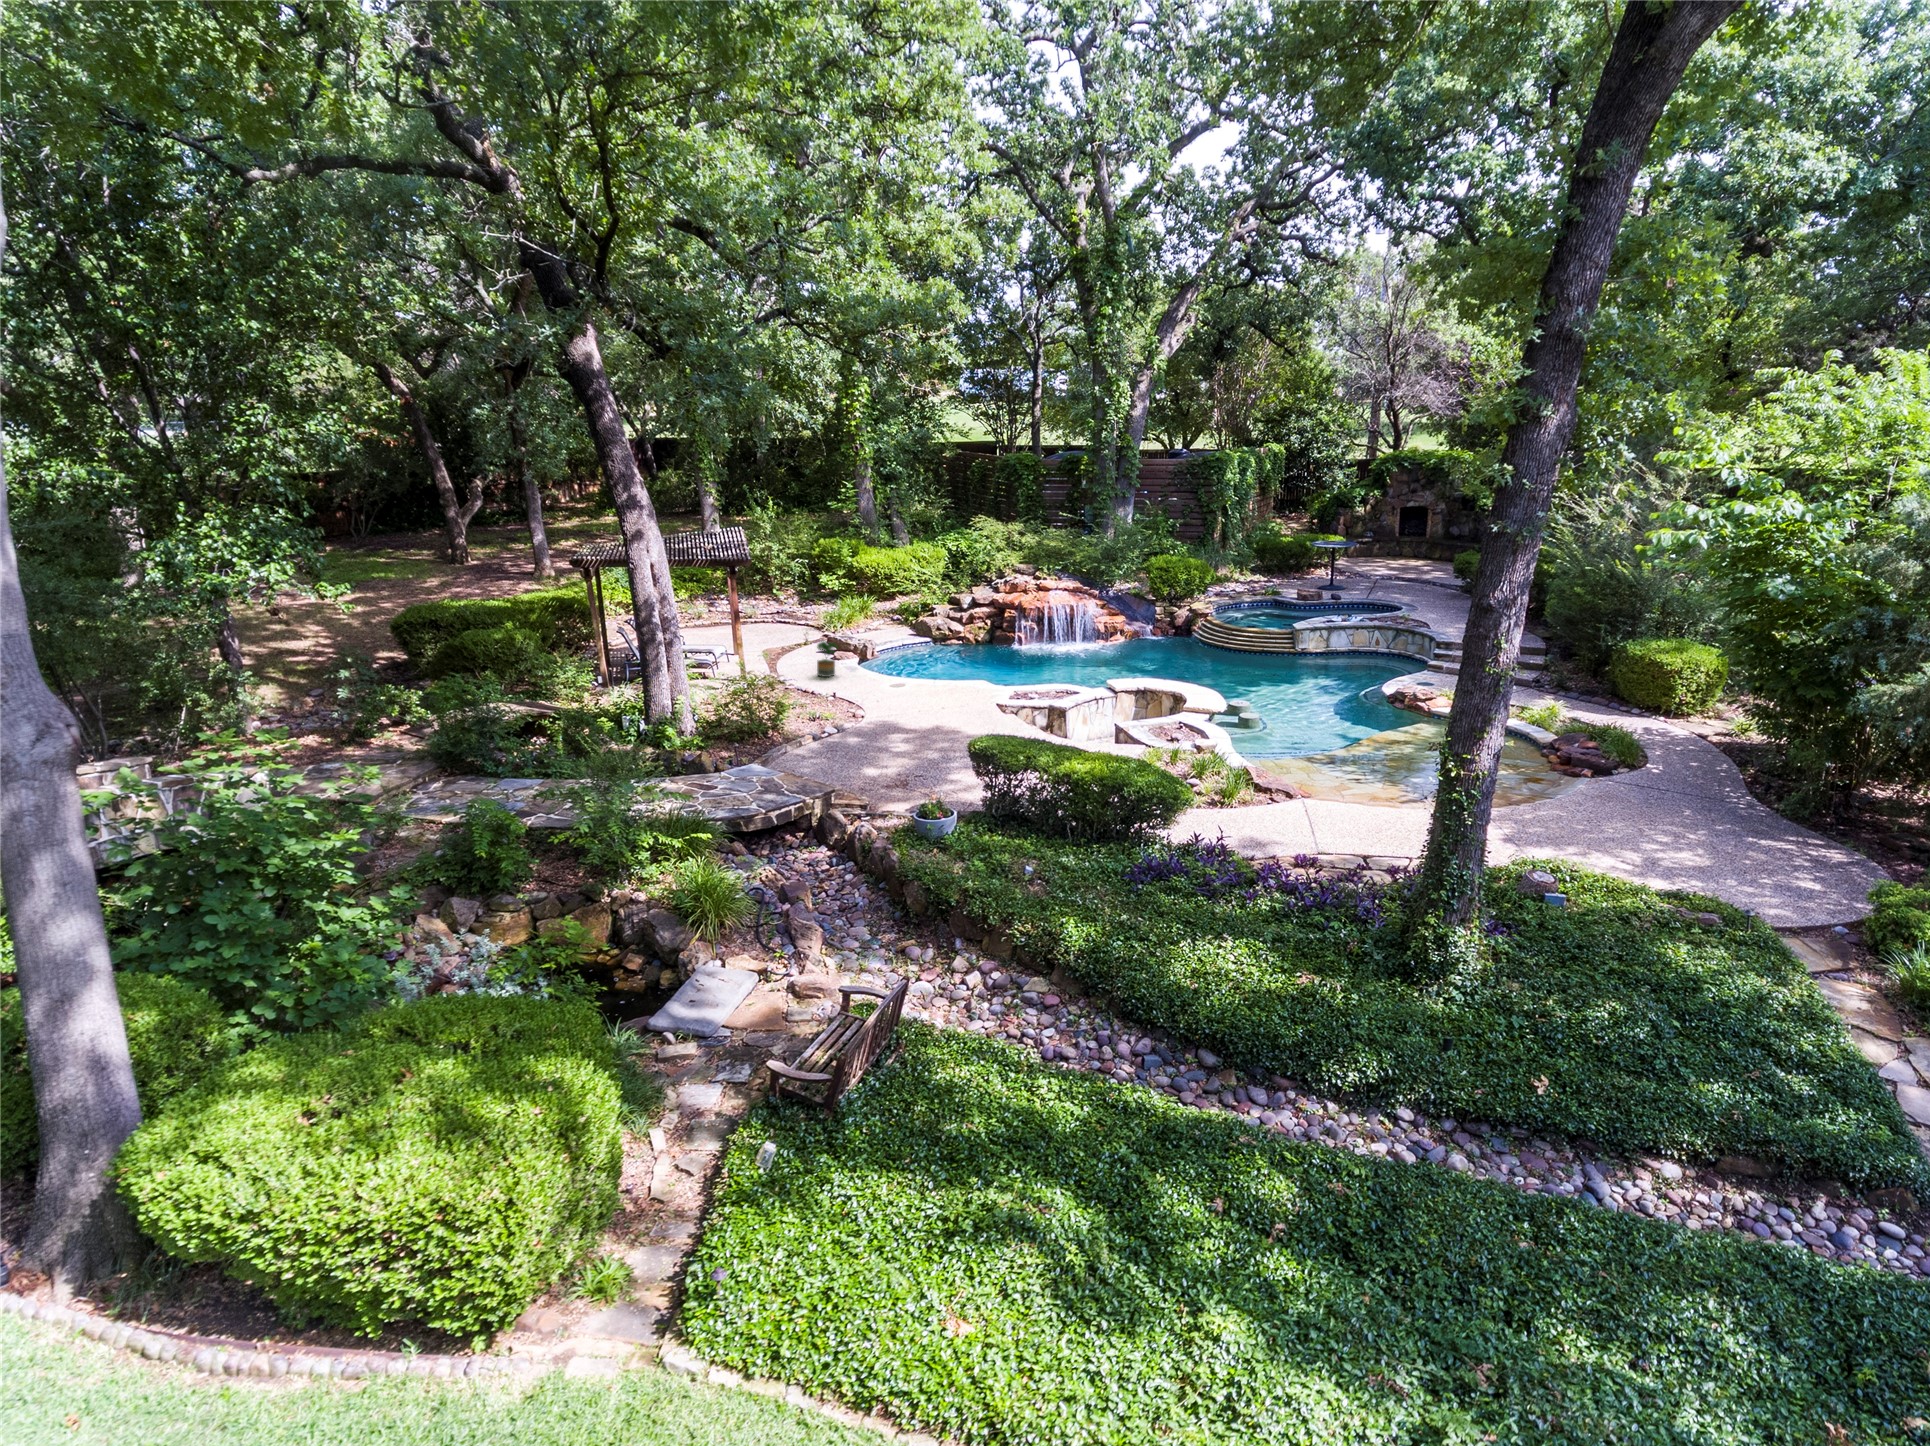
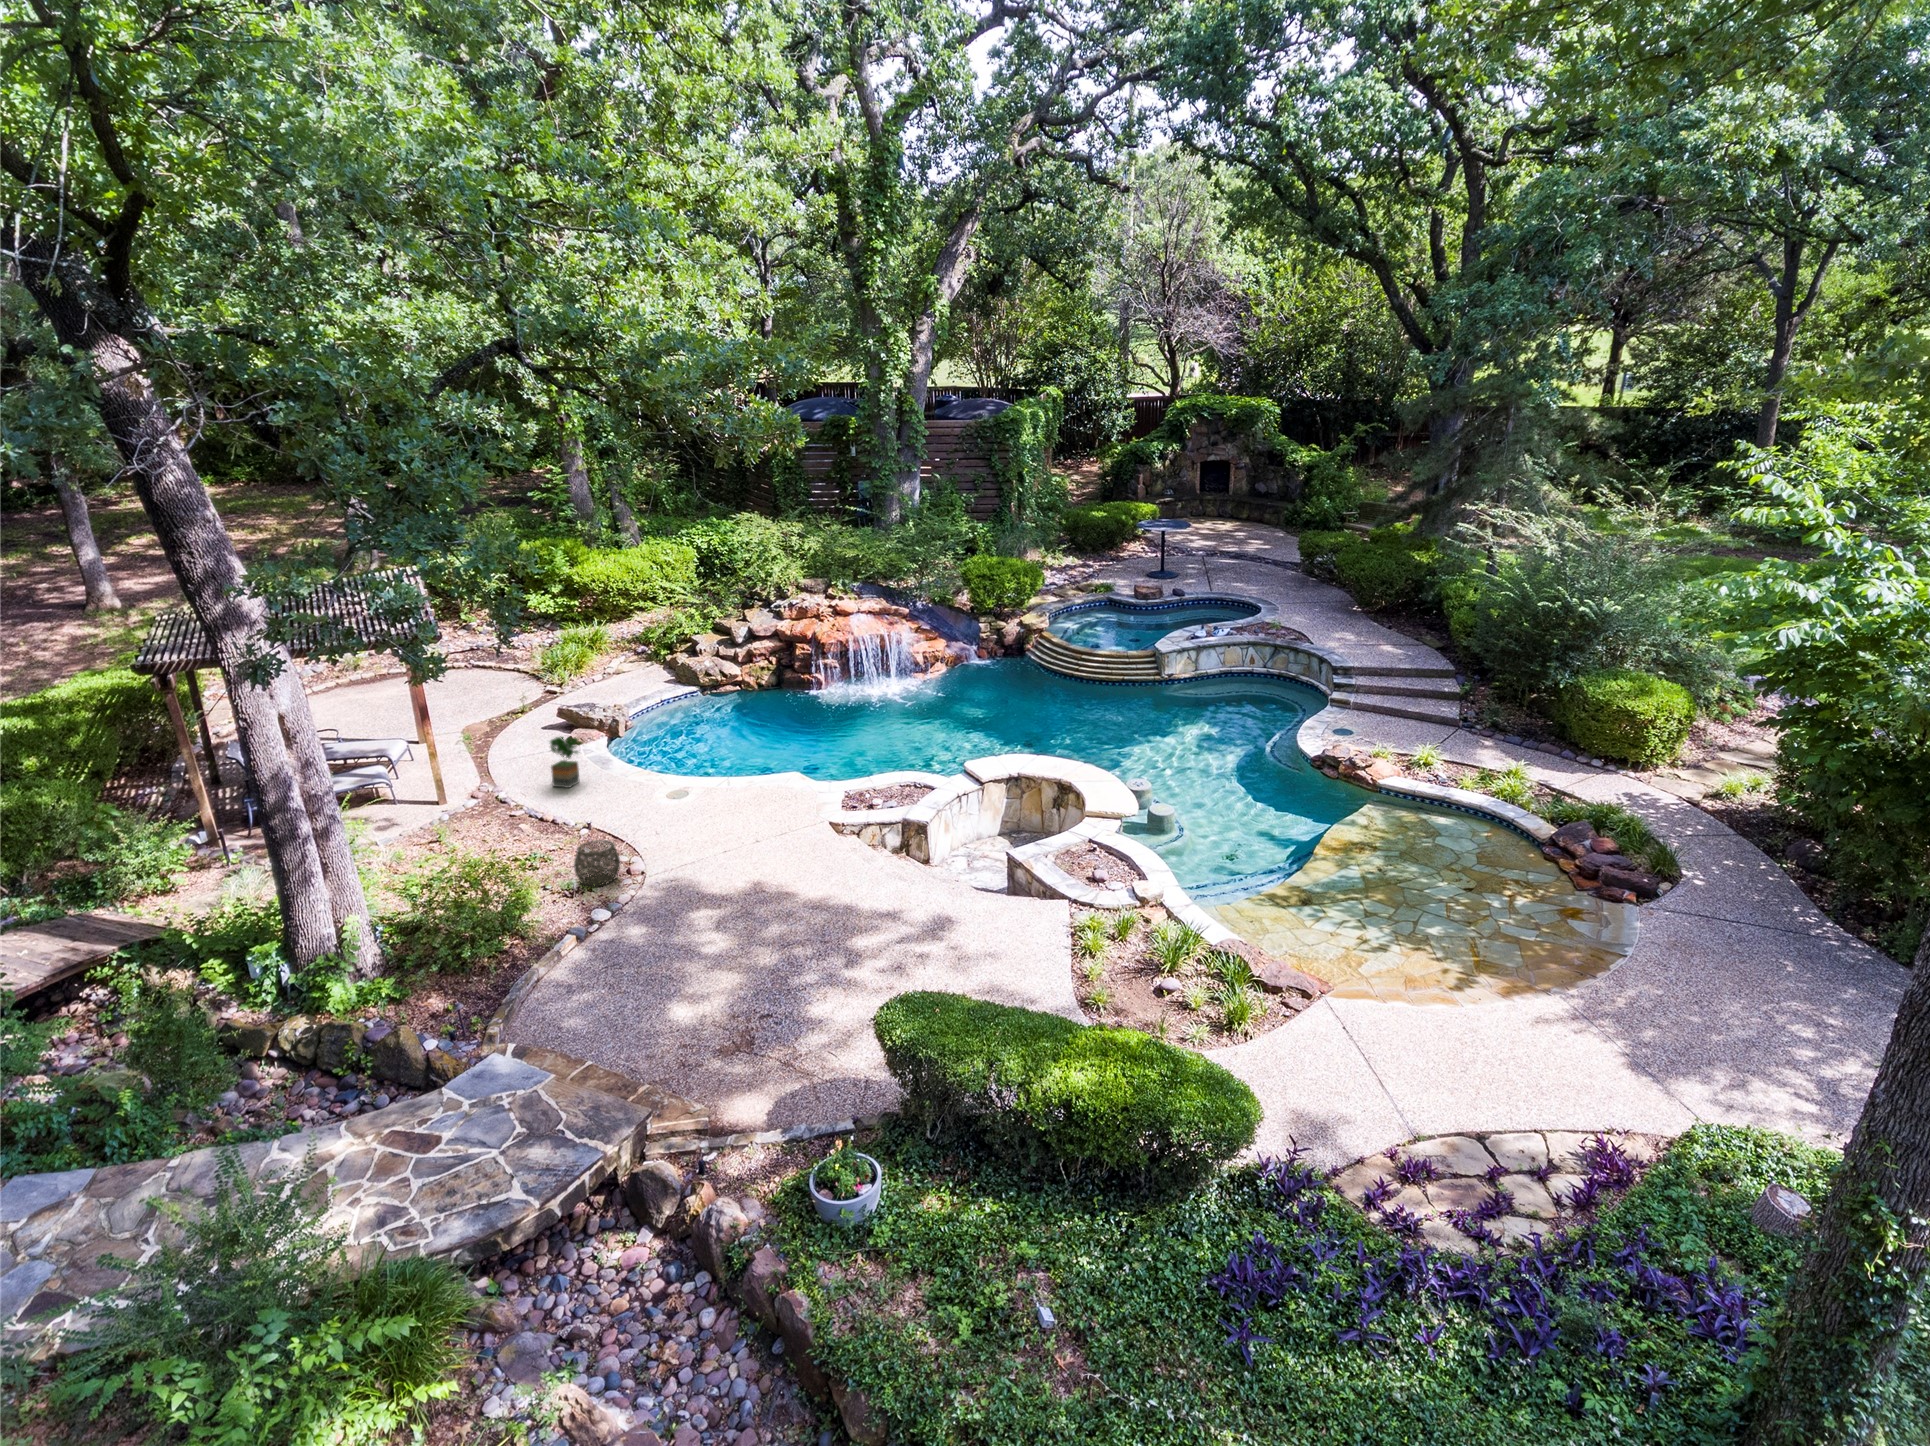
woven basket: none [820,691,850,719] -> present [574,840,620,886]

